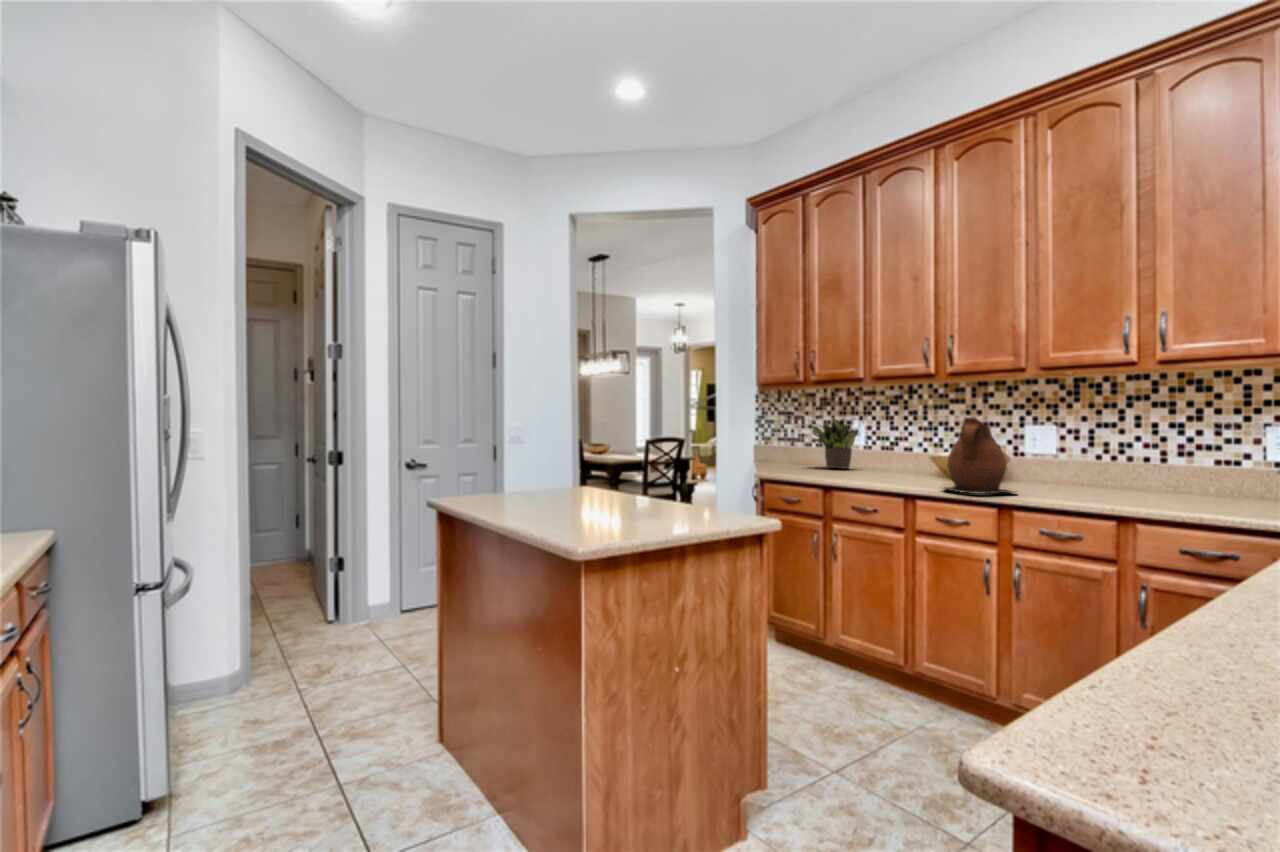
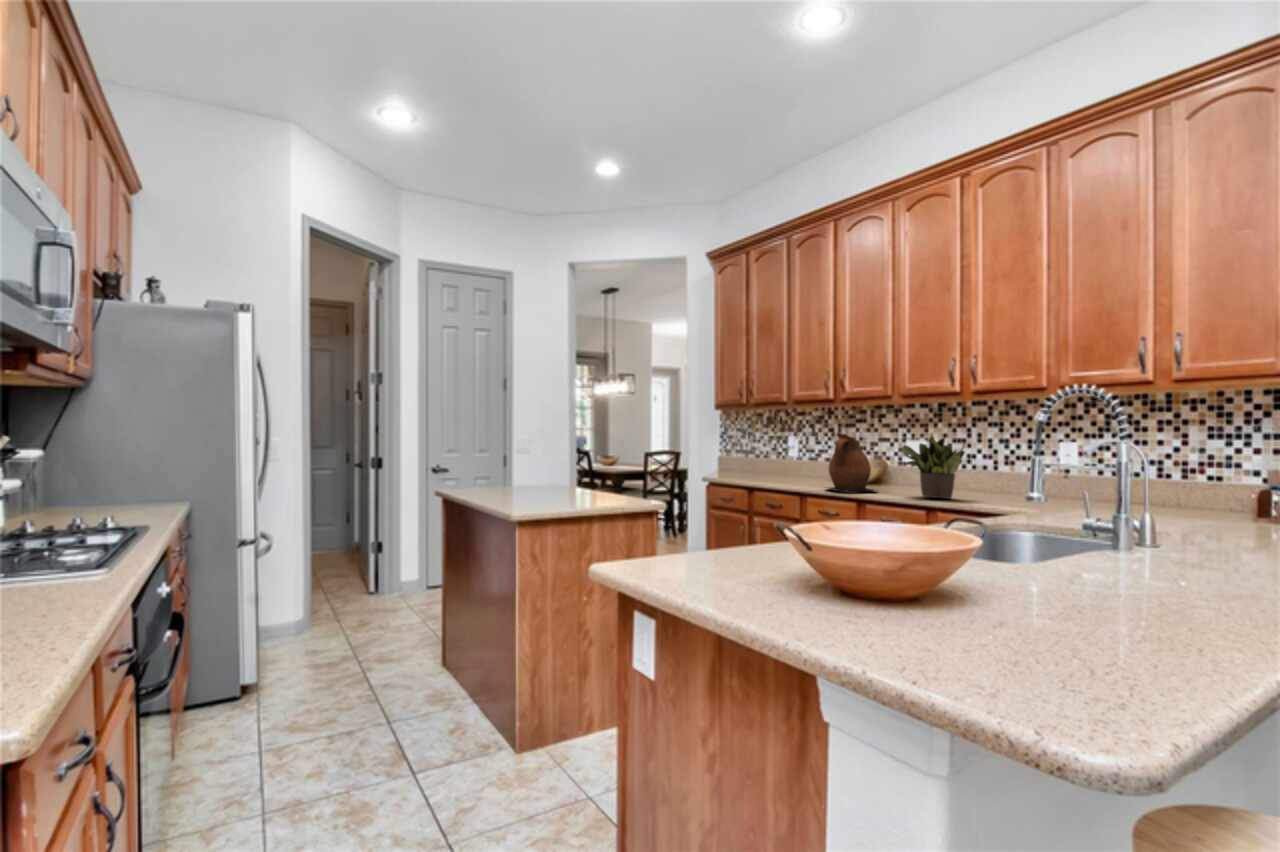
potted plant: present [812,418,859,469] -> present [903,435,965,499]

